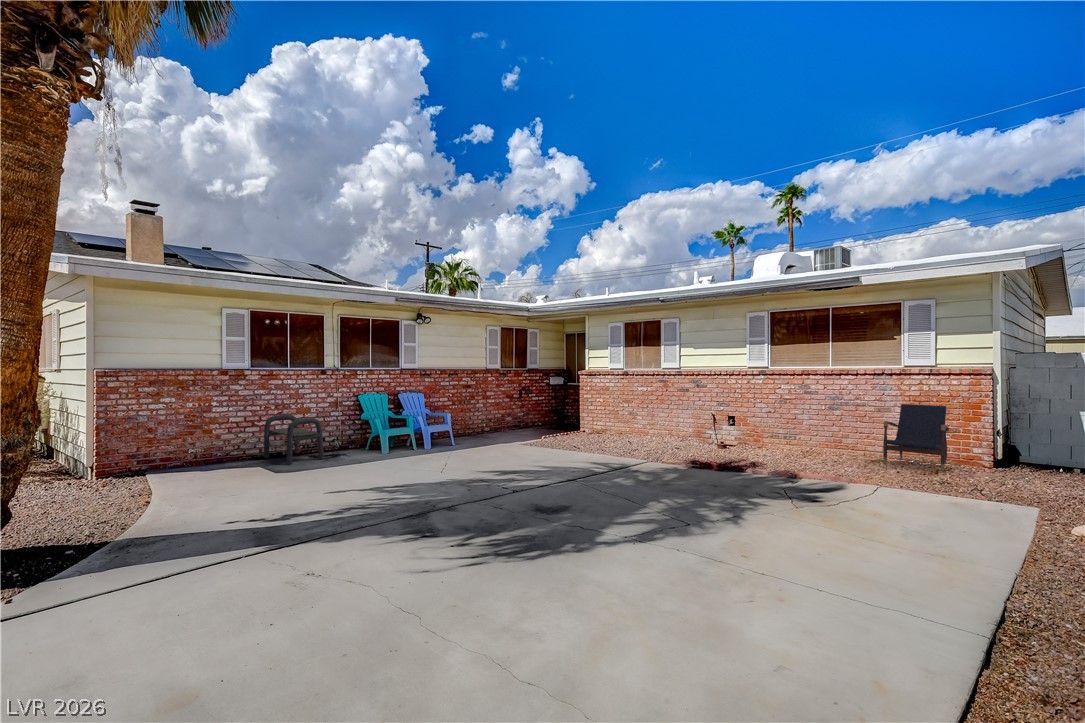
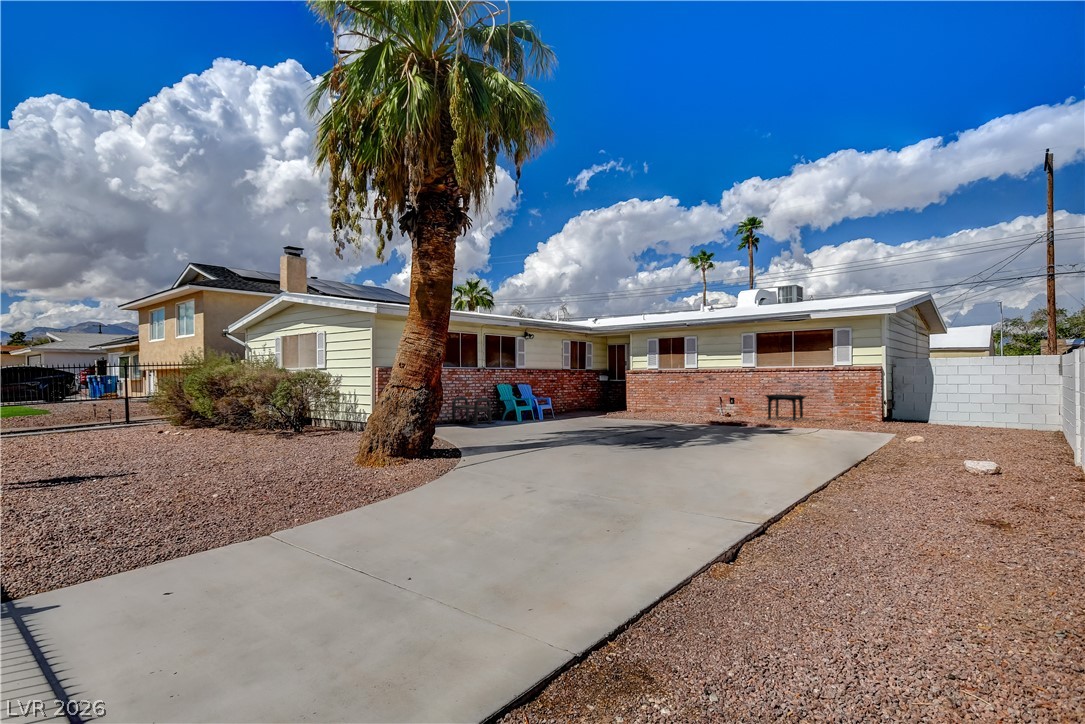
lounge chair: present [883,404,949,471] -> none [823,388,859,423]
round table: none [782,413,855,460] -> present [765,394,806,420]

